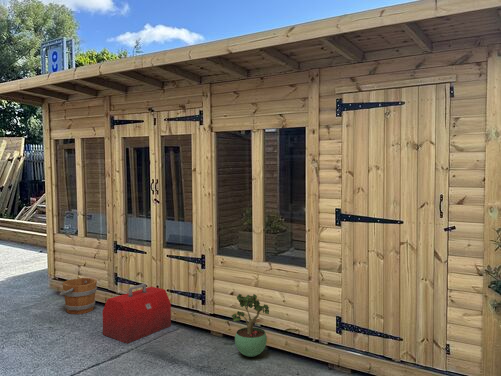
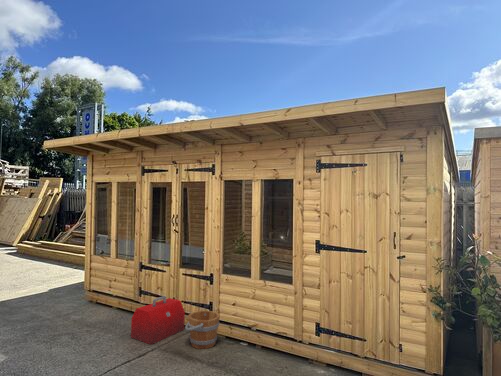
bucket: present [60,278,97,314] -> present [185,311,219,349]
potted plant: present [232,294,269,357] -> none [235,305,266,355]

